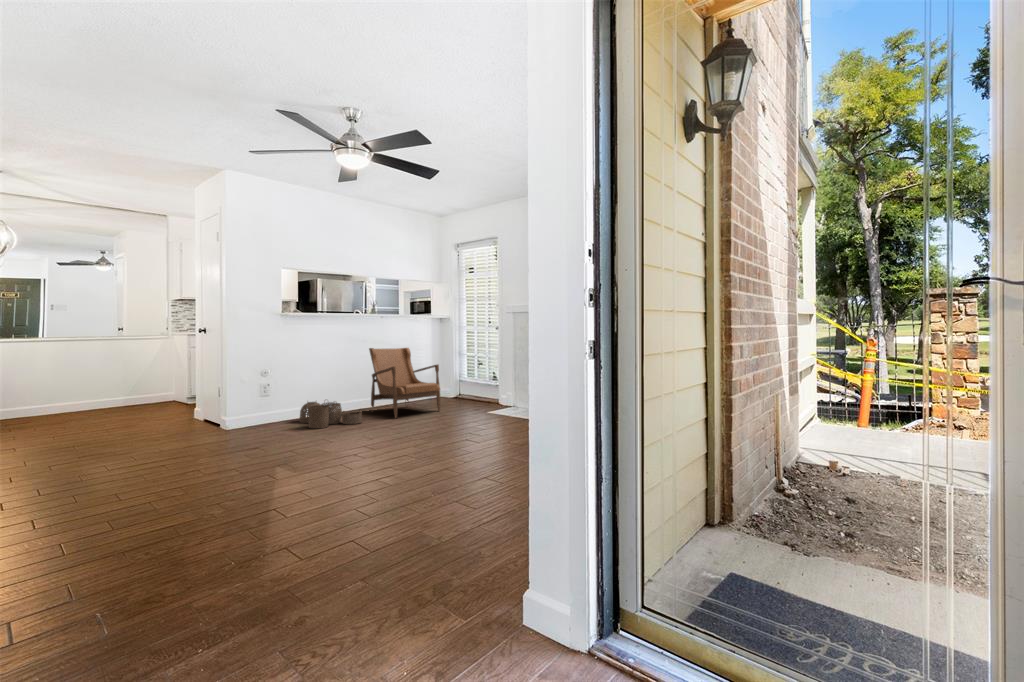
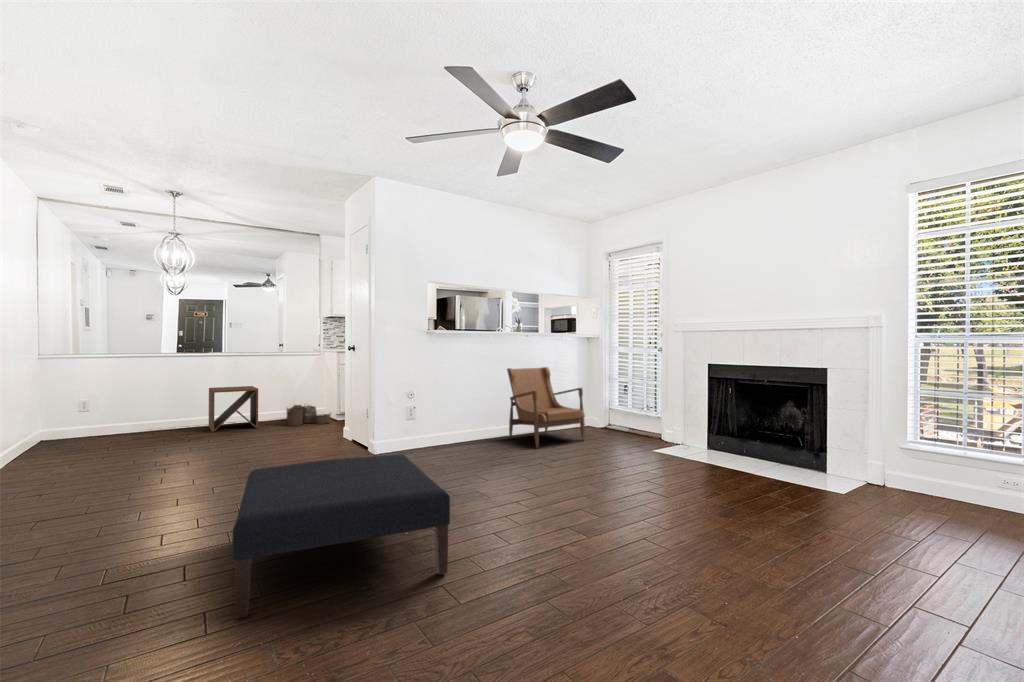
side table: none [21,371,89,421] -> present [209,386,258,432]
woven basket: present [300,402,362,428] -> present [287,405,331,426]
ottoman: none [41,417,292,570] -> present [232,455,450,618]

